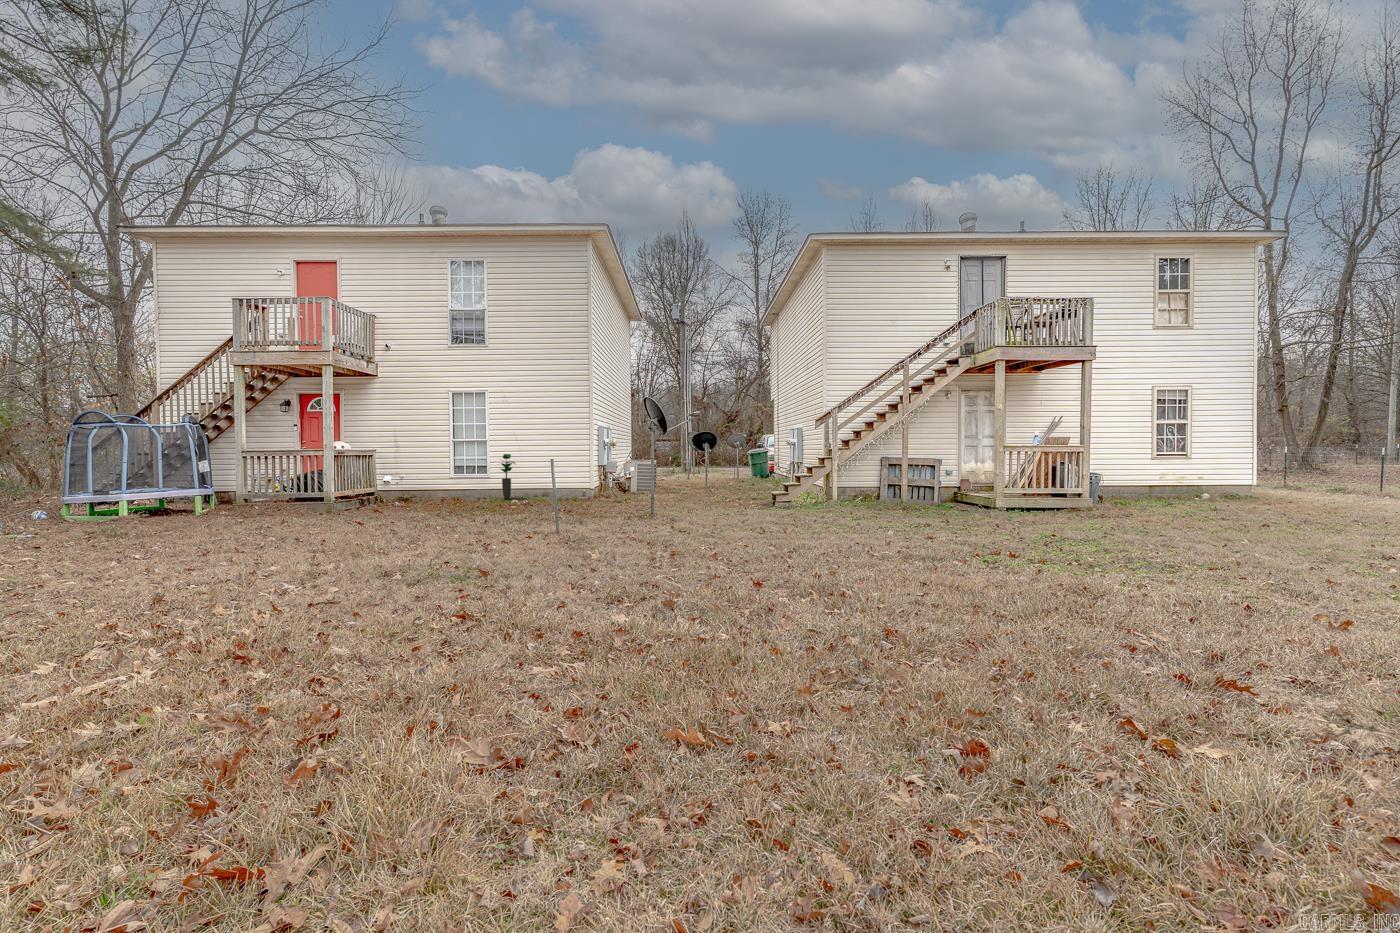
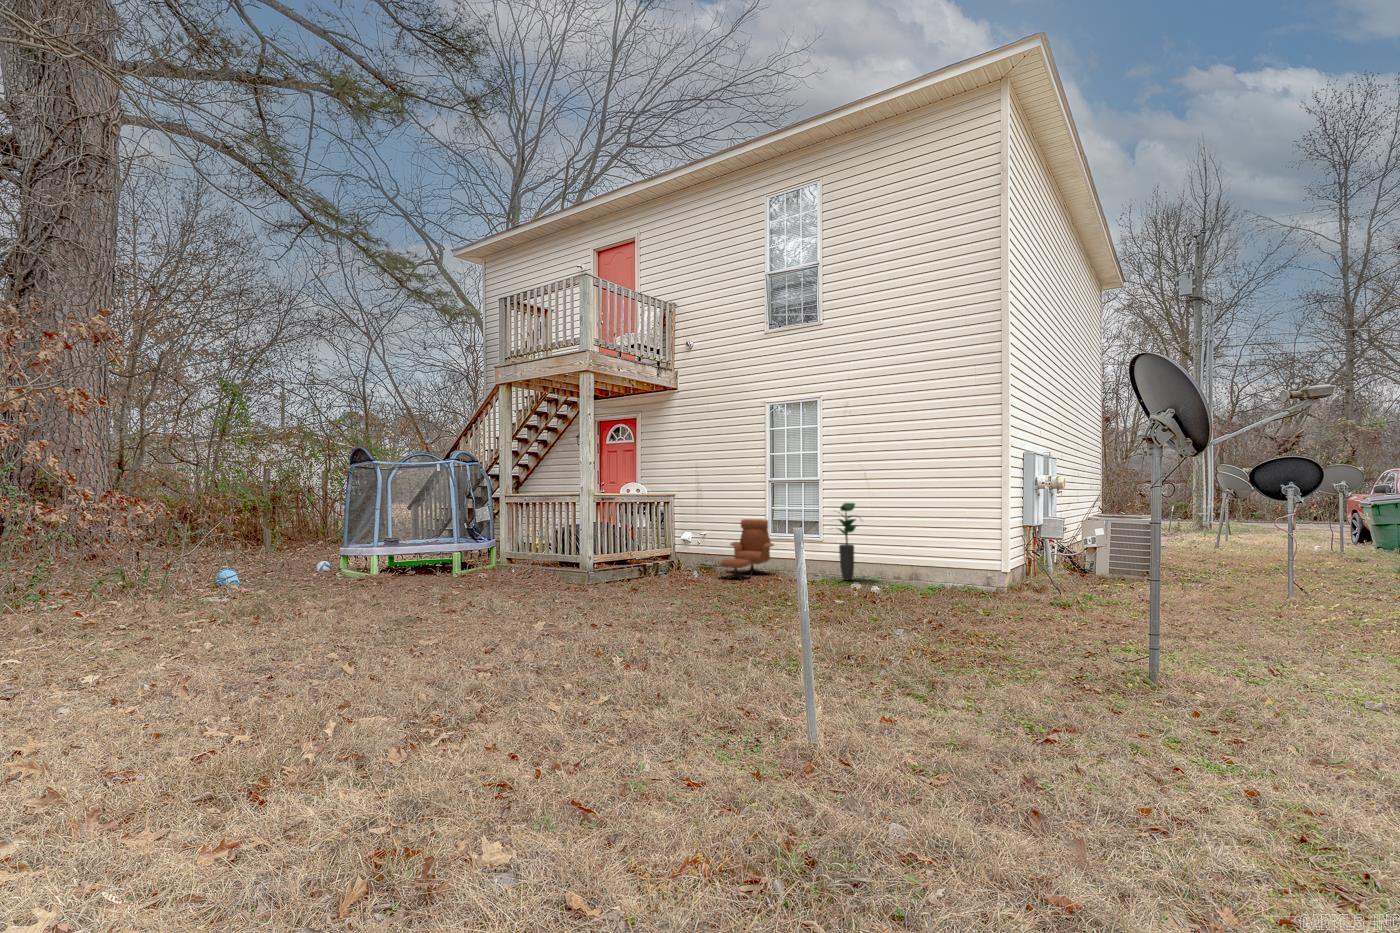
lounge chair: none [426,465,458,503] -> present [721,519,774,580]

